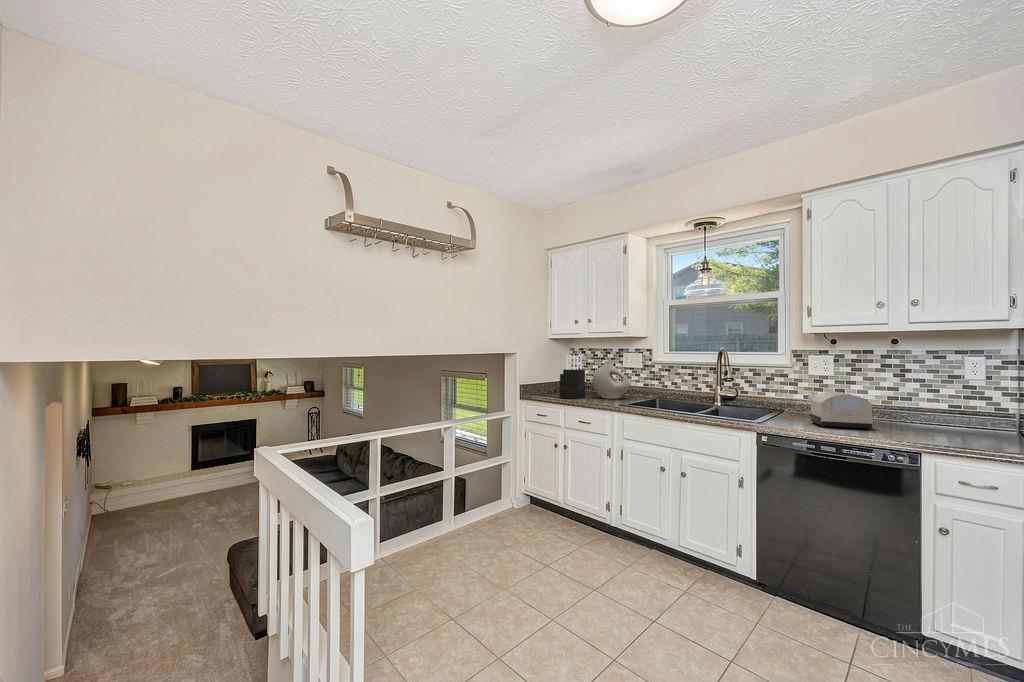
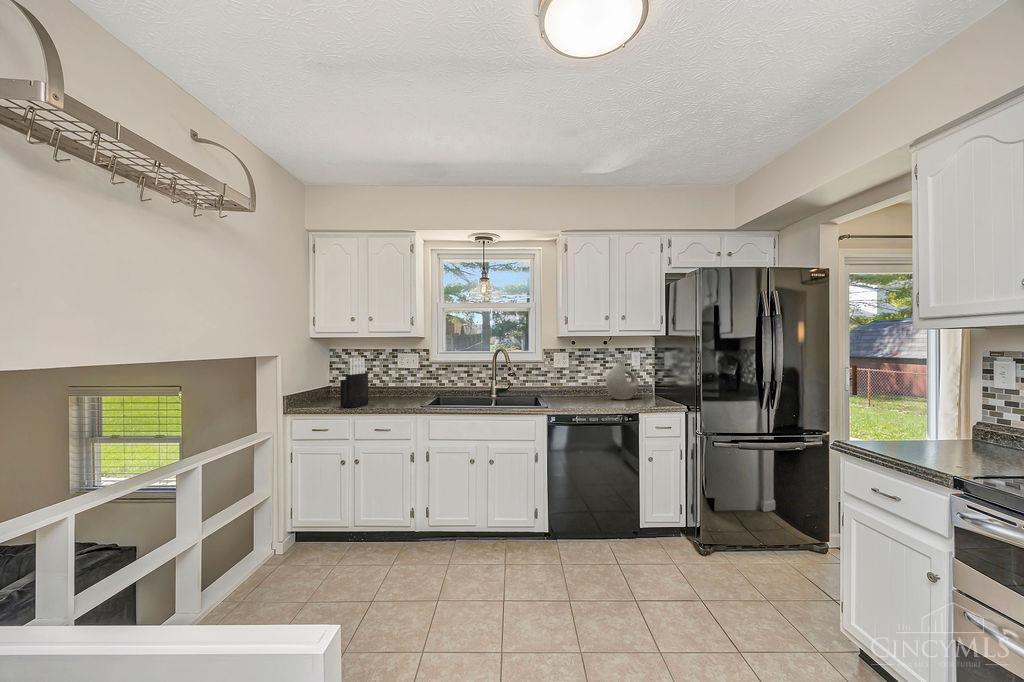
vase: present [593,361,630,399] -> present [606,361,639,400]
toaster: present [808,391,872,429] -> none [563,379,603,405]

